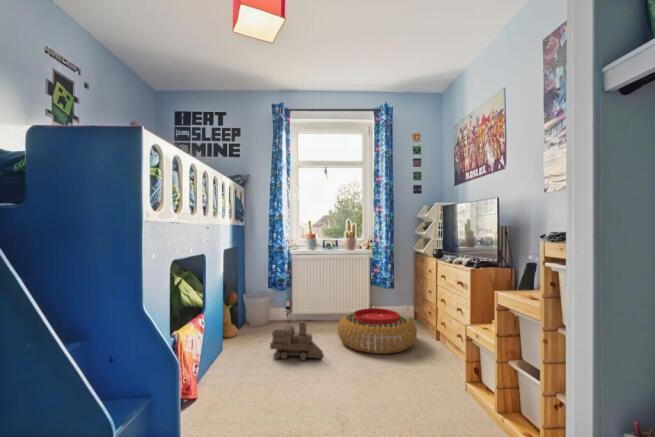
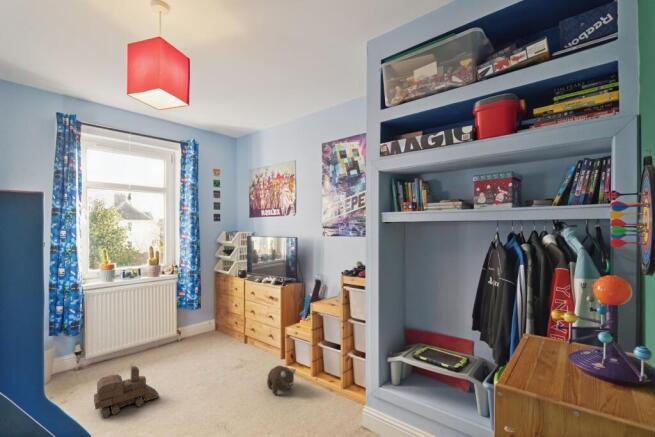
pouf: present [338,308,417,354] -> none [159,329,235,376]
plush toy: none [427,365,463,402] -> present [267,366,296,395]

